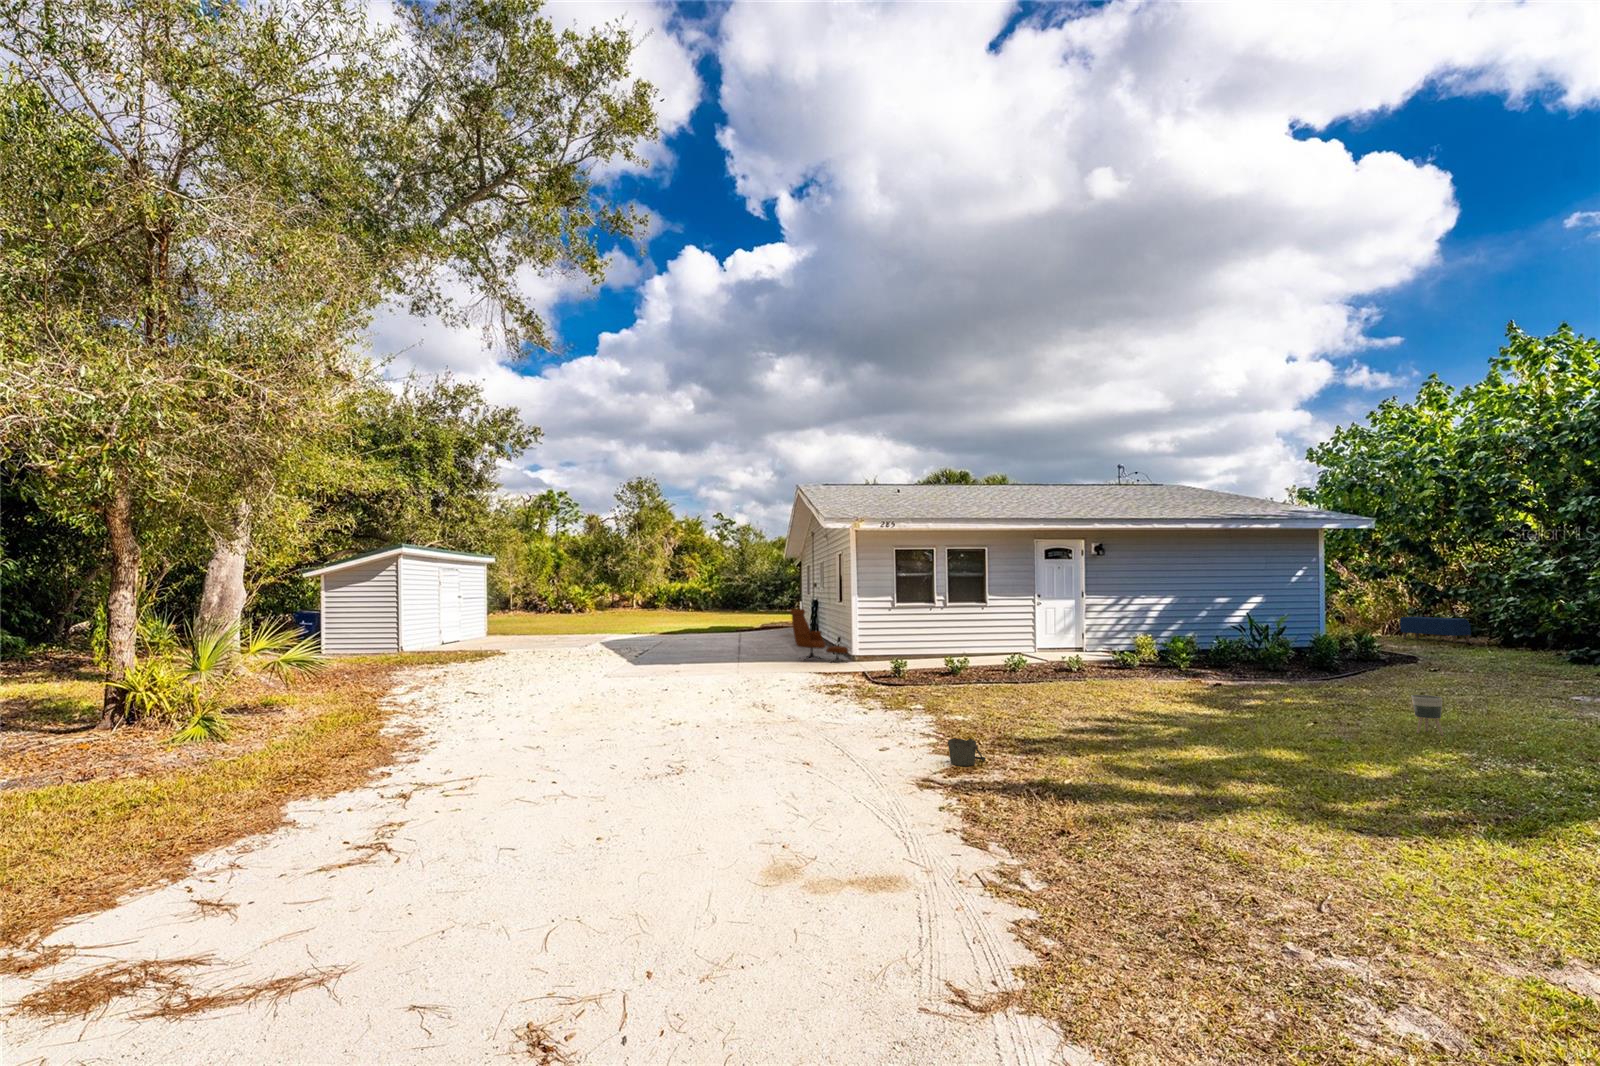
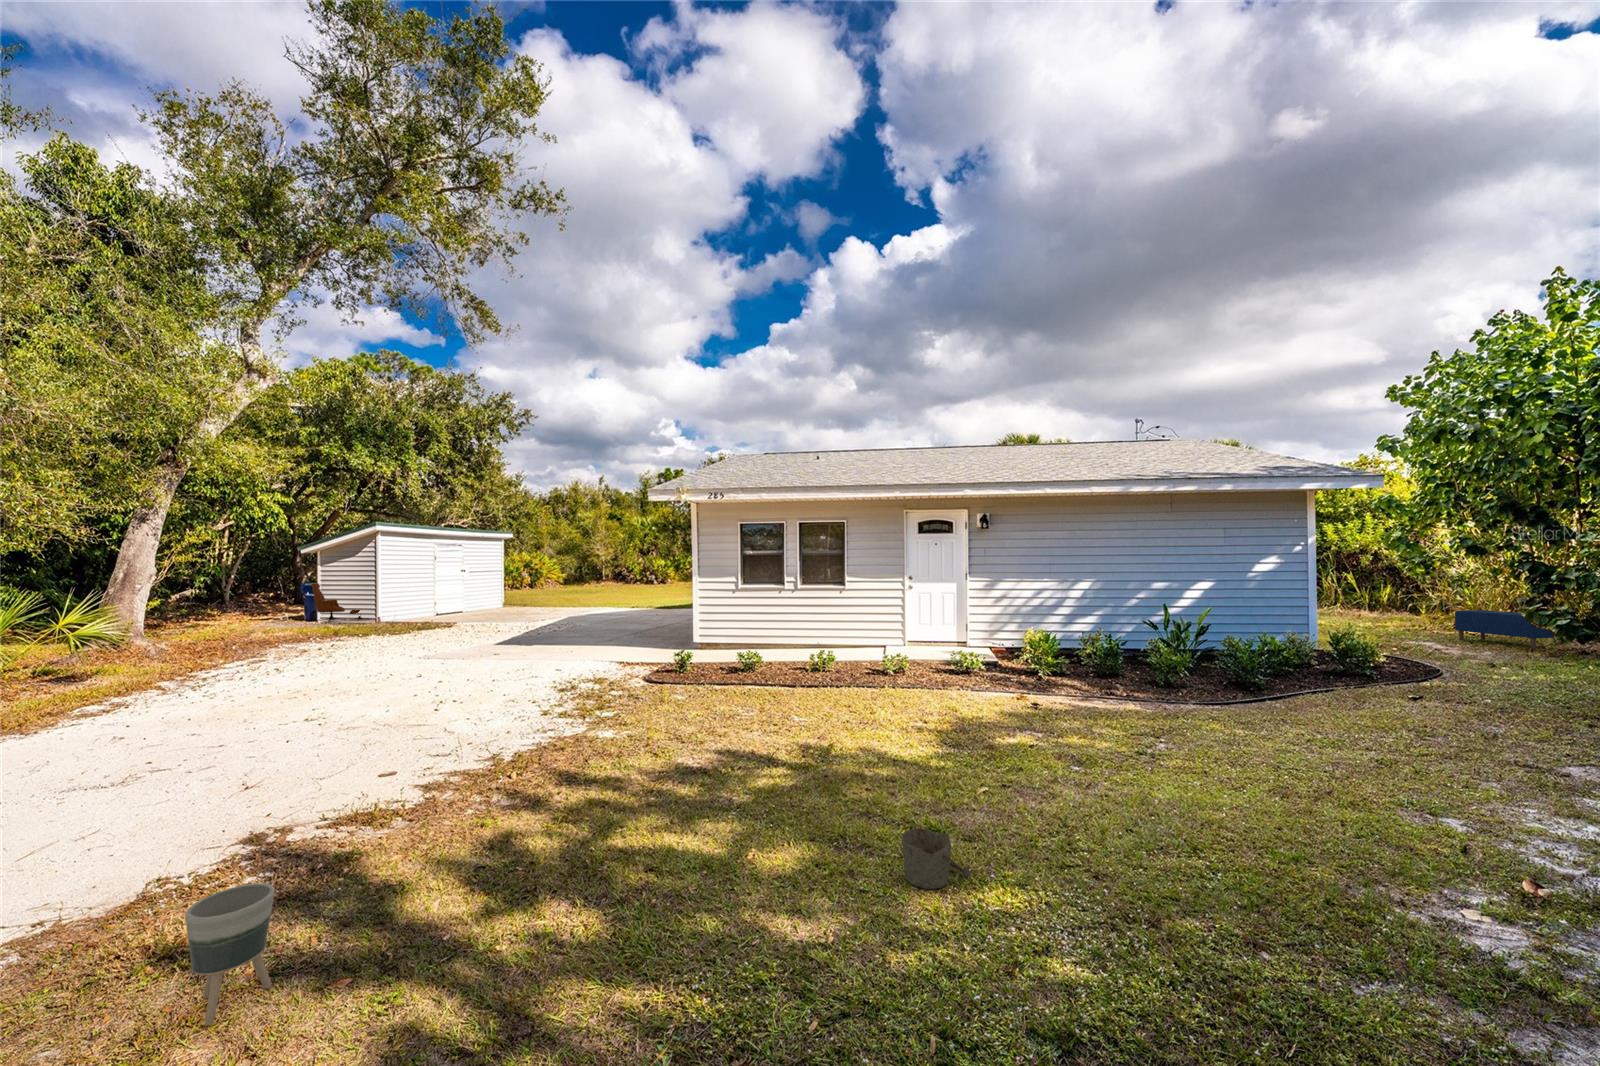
lounge chair: present [791,609,848,661] -> present [312,583,365,622]
planter: present [1411,695,1444,735] -> present [185,883,274,1026]
bucket: present [948,738,986,766] -> present [901,828,971,889]

